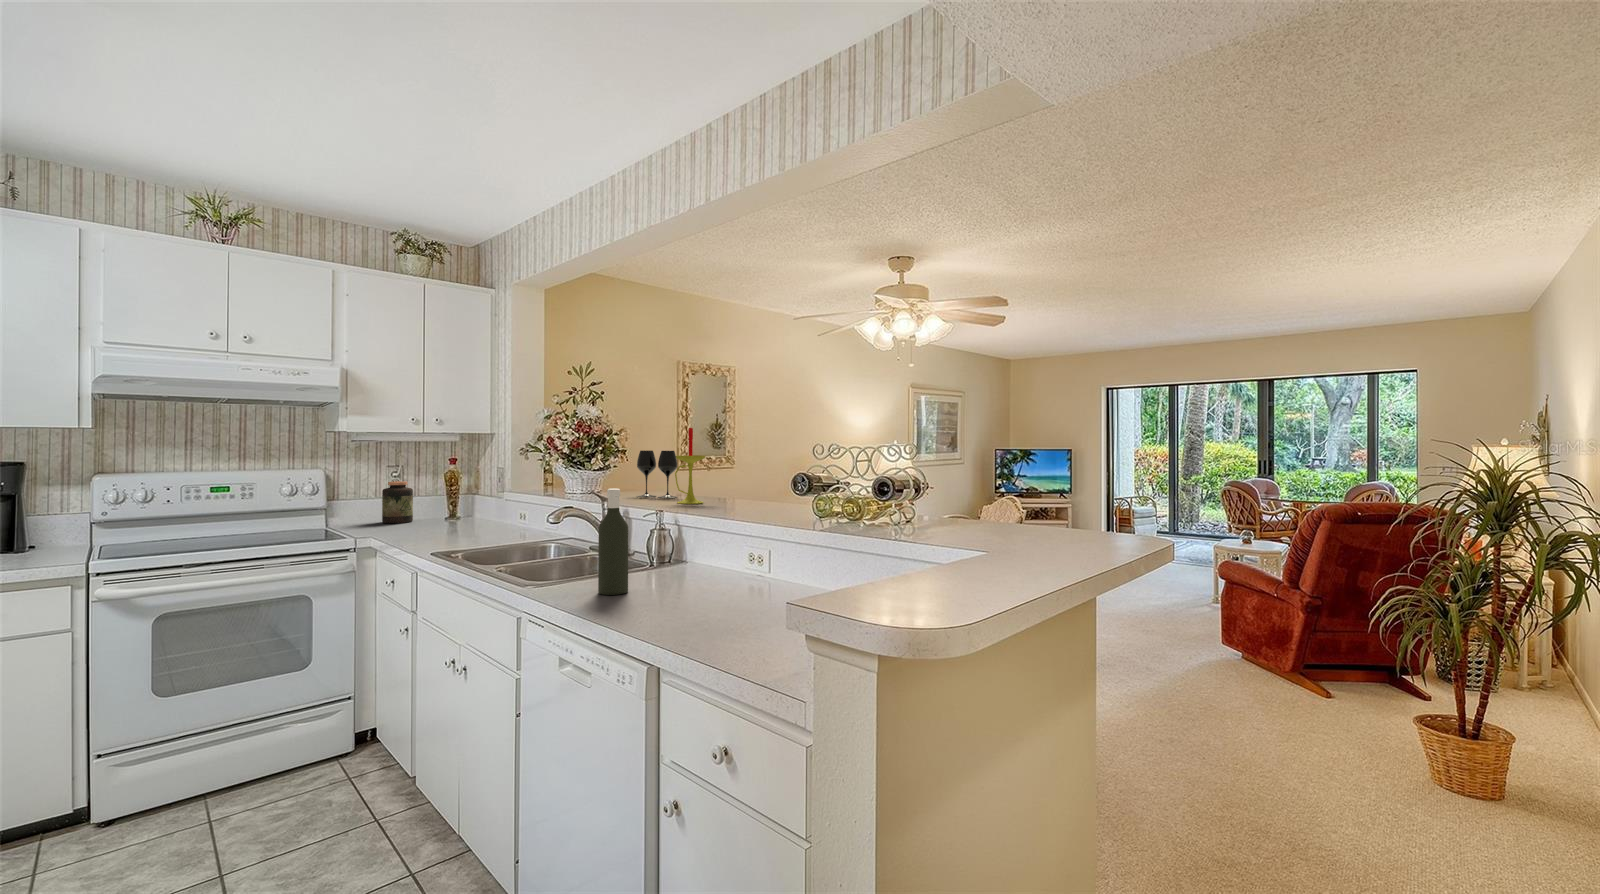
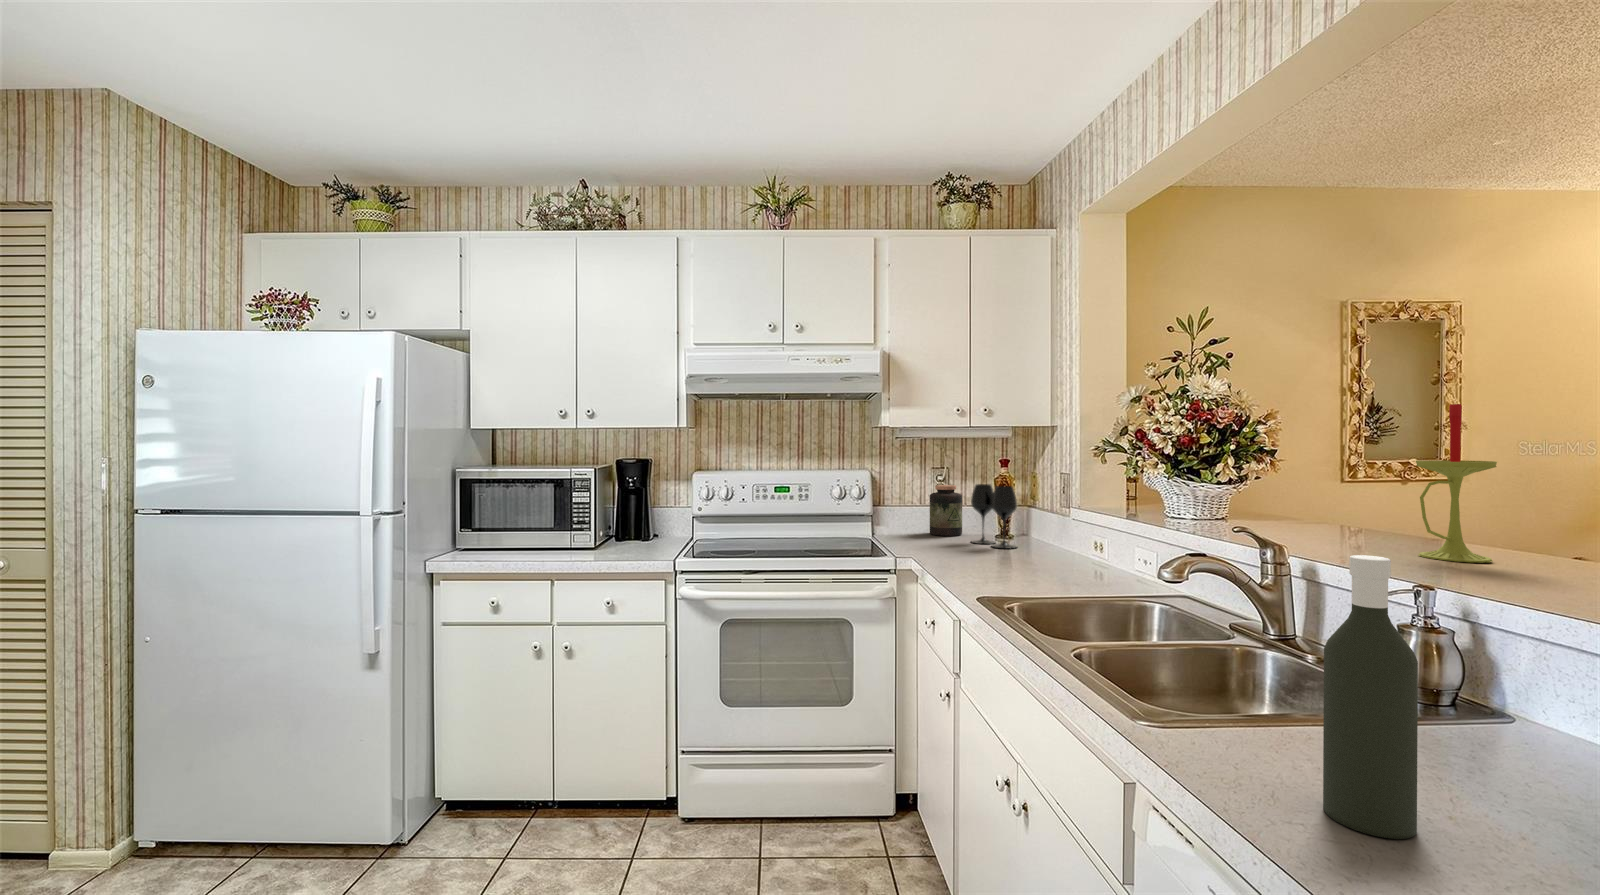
wine glass: present [637,450,677,498] -> present [971,484,1017,548]

